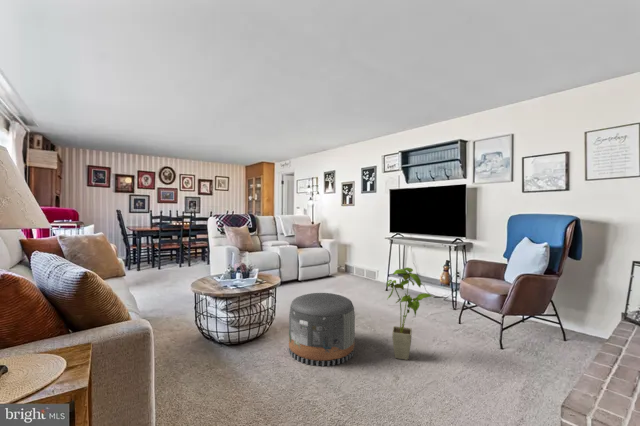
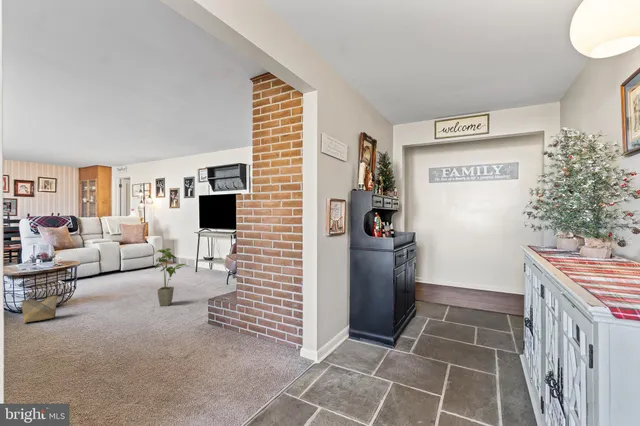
pouf: present [289,293,355,366] -> none [77,271,134,317]
woven basket: none [232,307,268,361] -> present [22,286,57,323]

